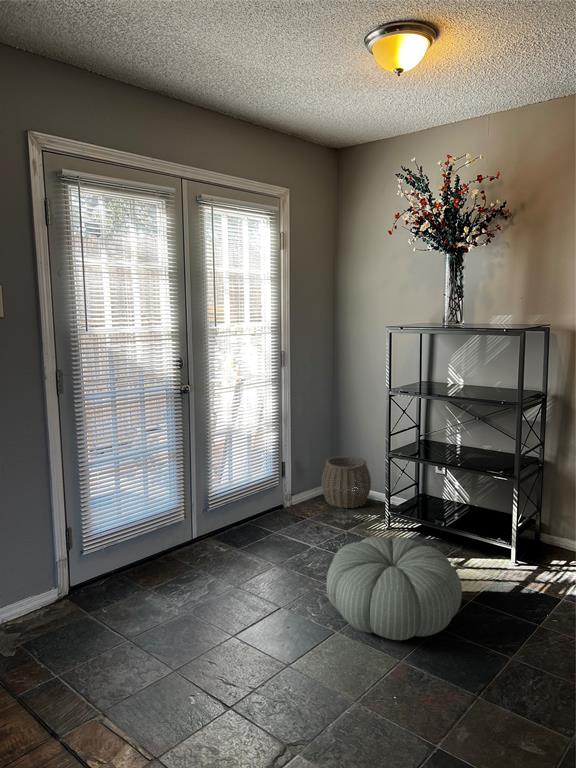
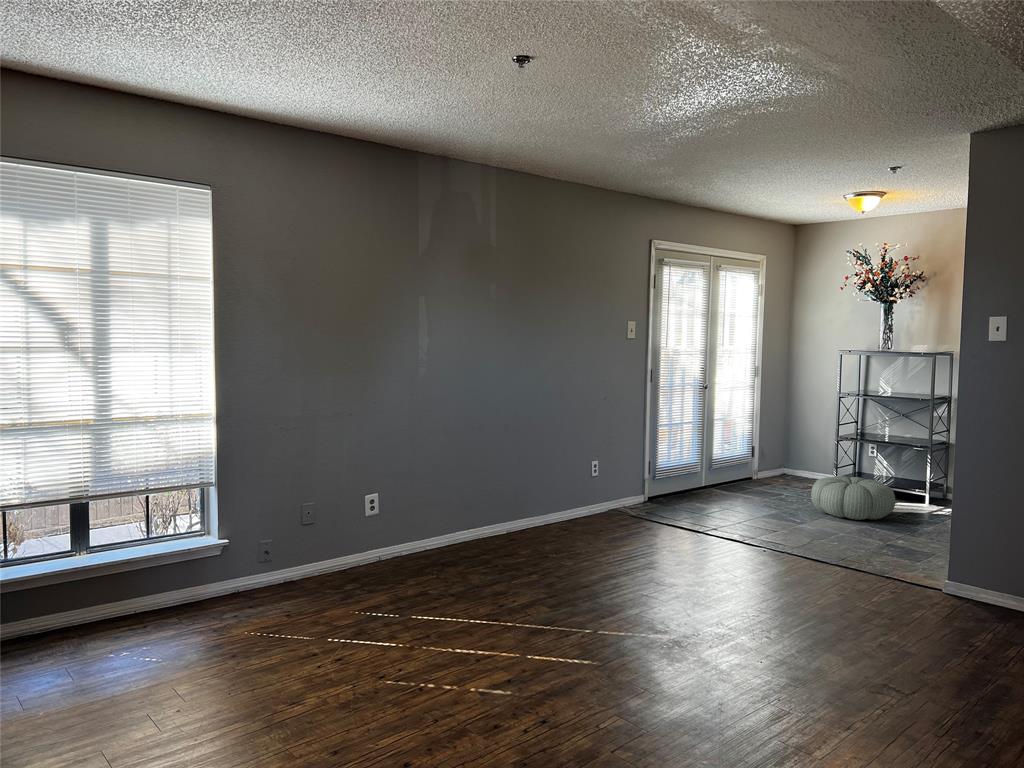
woven basket: present [321,456,371,508] -> none [779,446,818,481]

